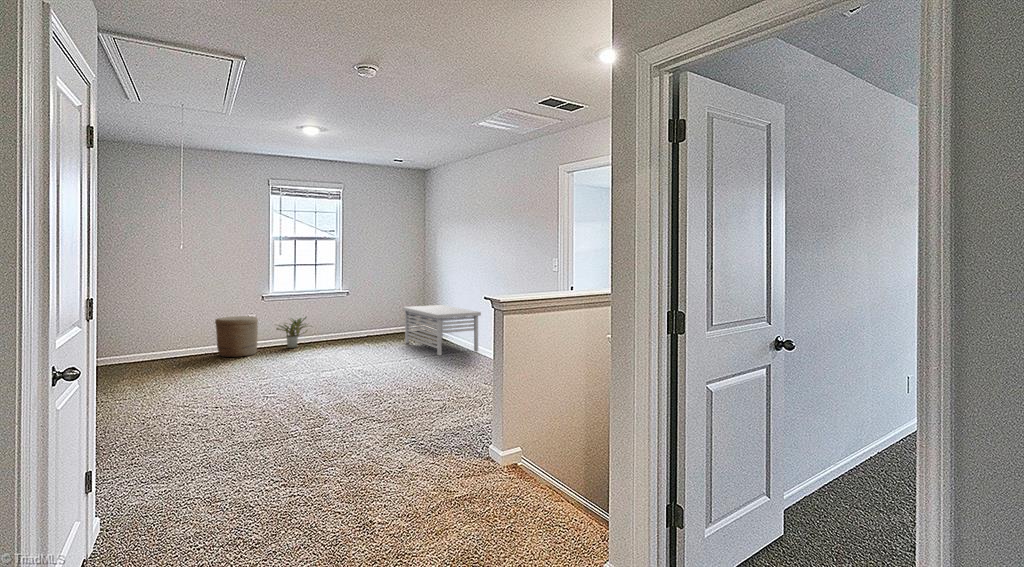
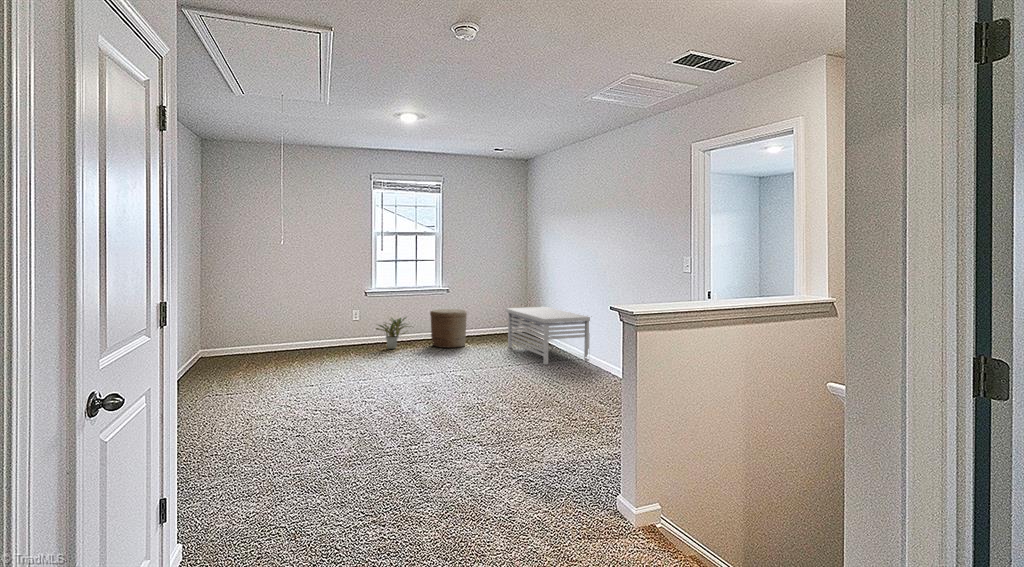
woven basket: present [215,316,258,357] -> present [430,309,467,348]

